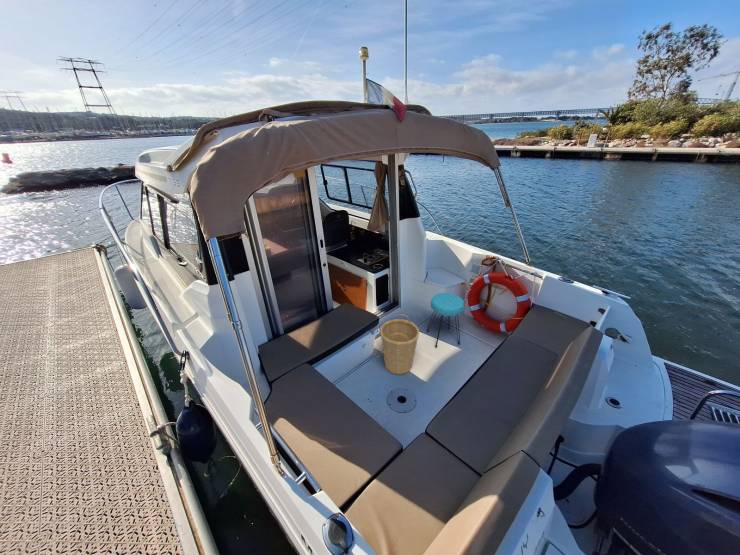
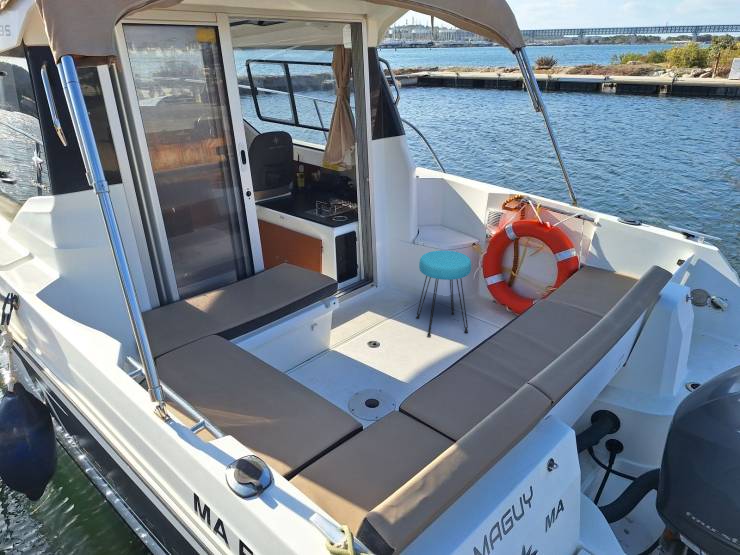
basket: present [380,314,419,375] -> none [334,273,396,369]

